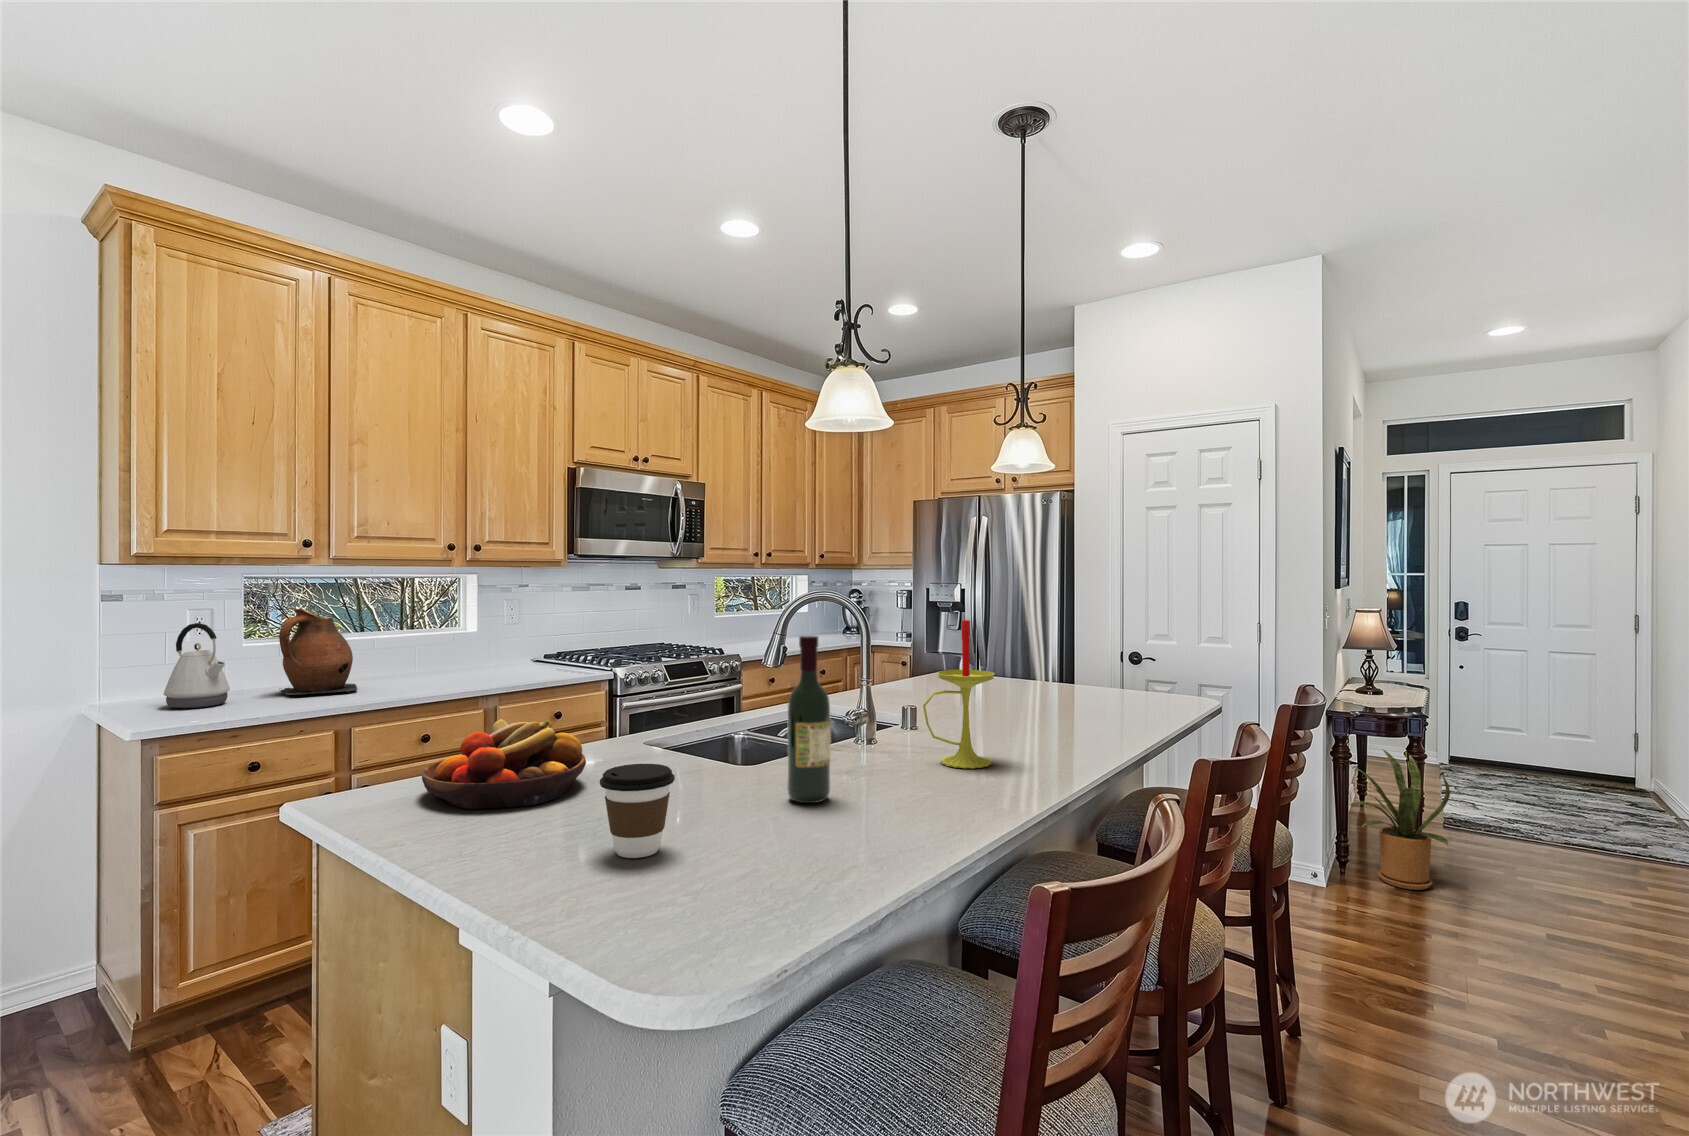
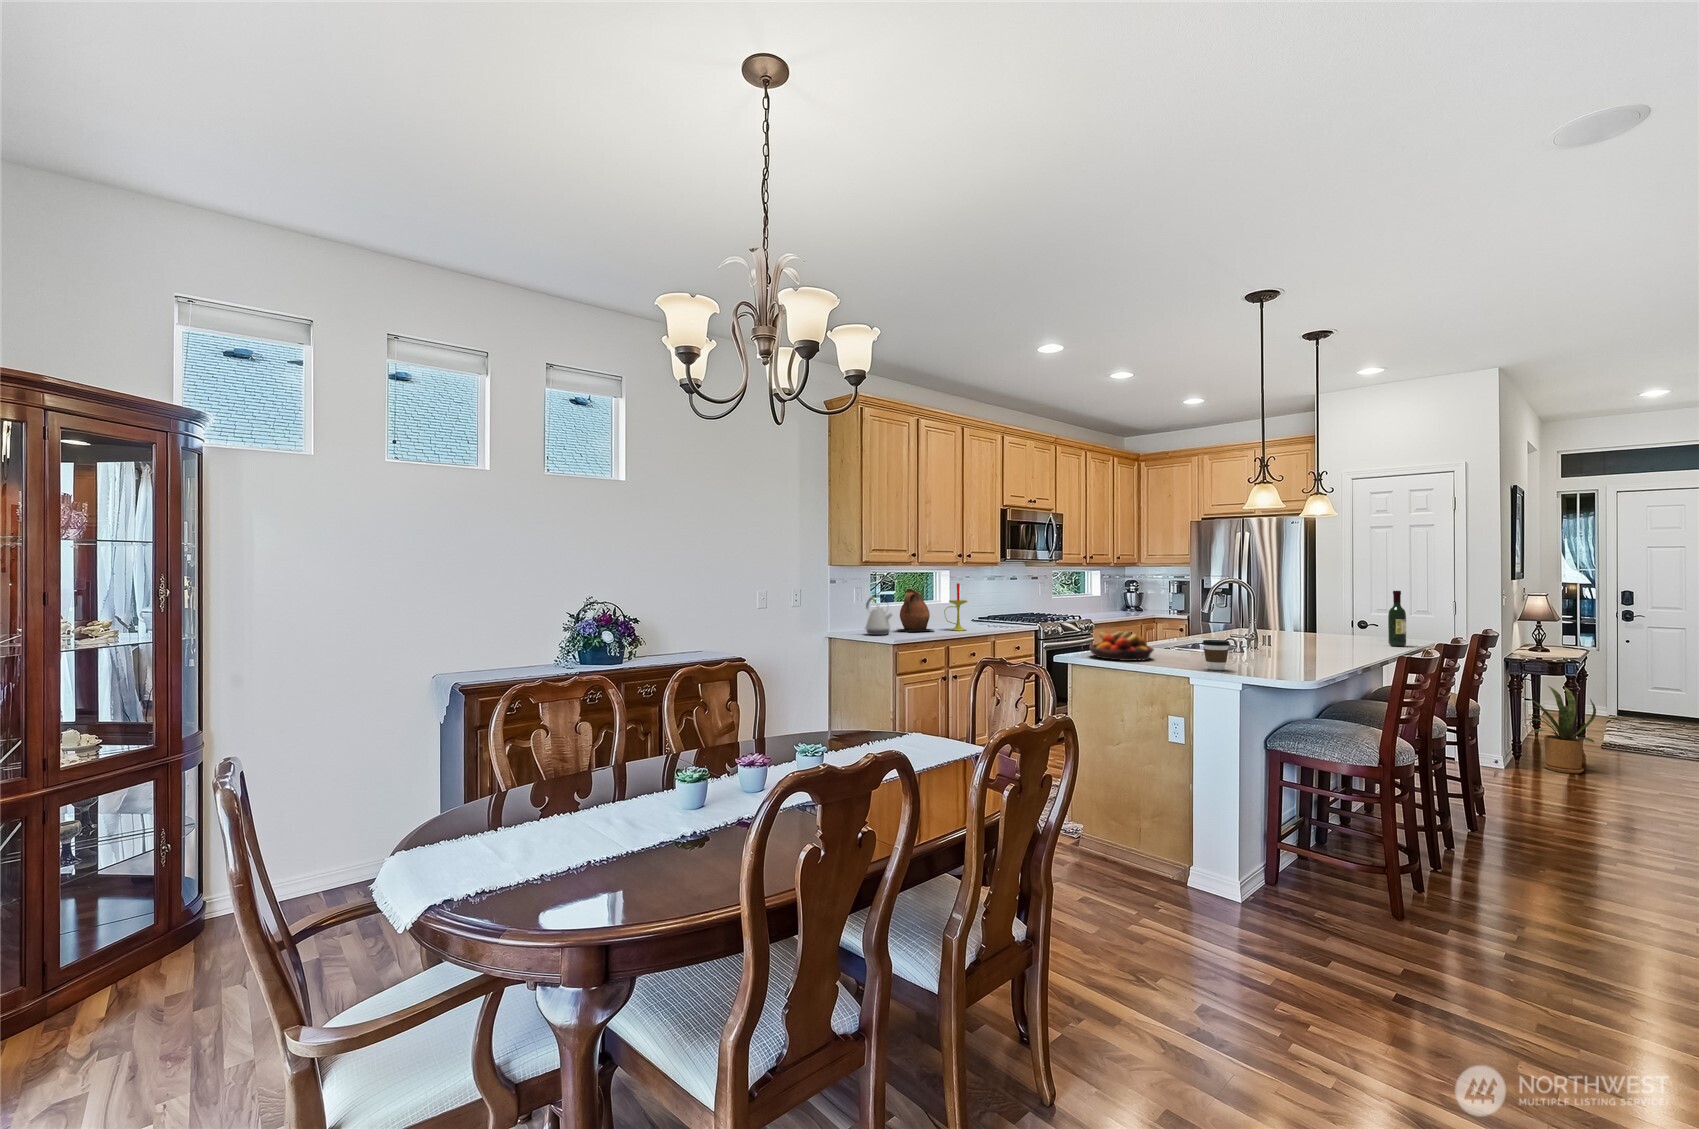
candle: present [923,620,995,768] -> present [944,583,967,631]
wine bottle: present [787,636,831,803] -> present [1388,591,1406,646]

